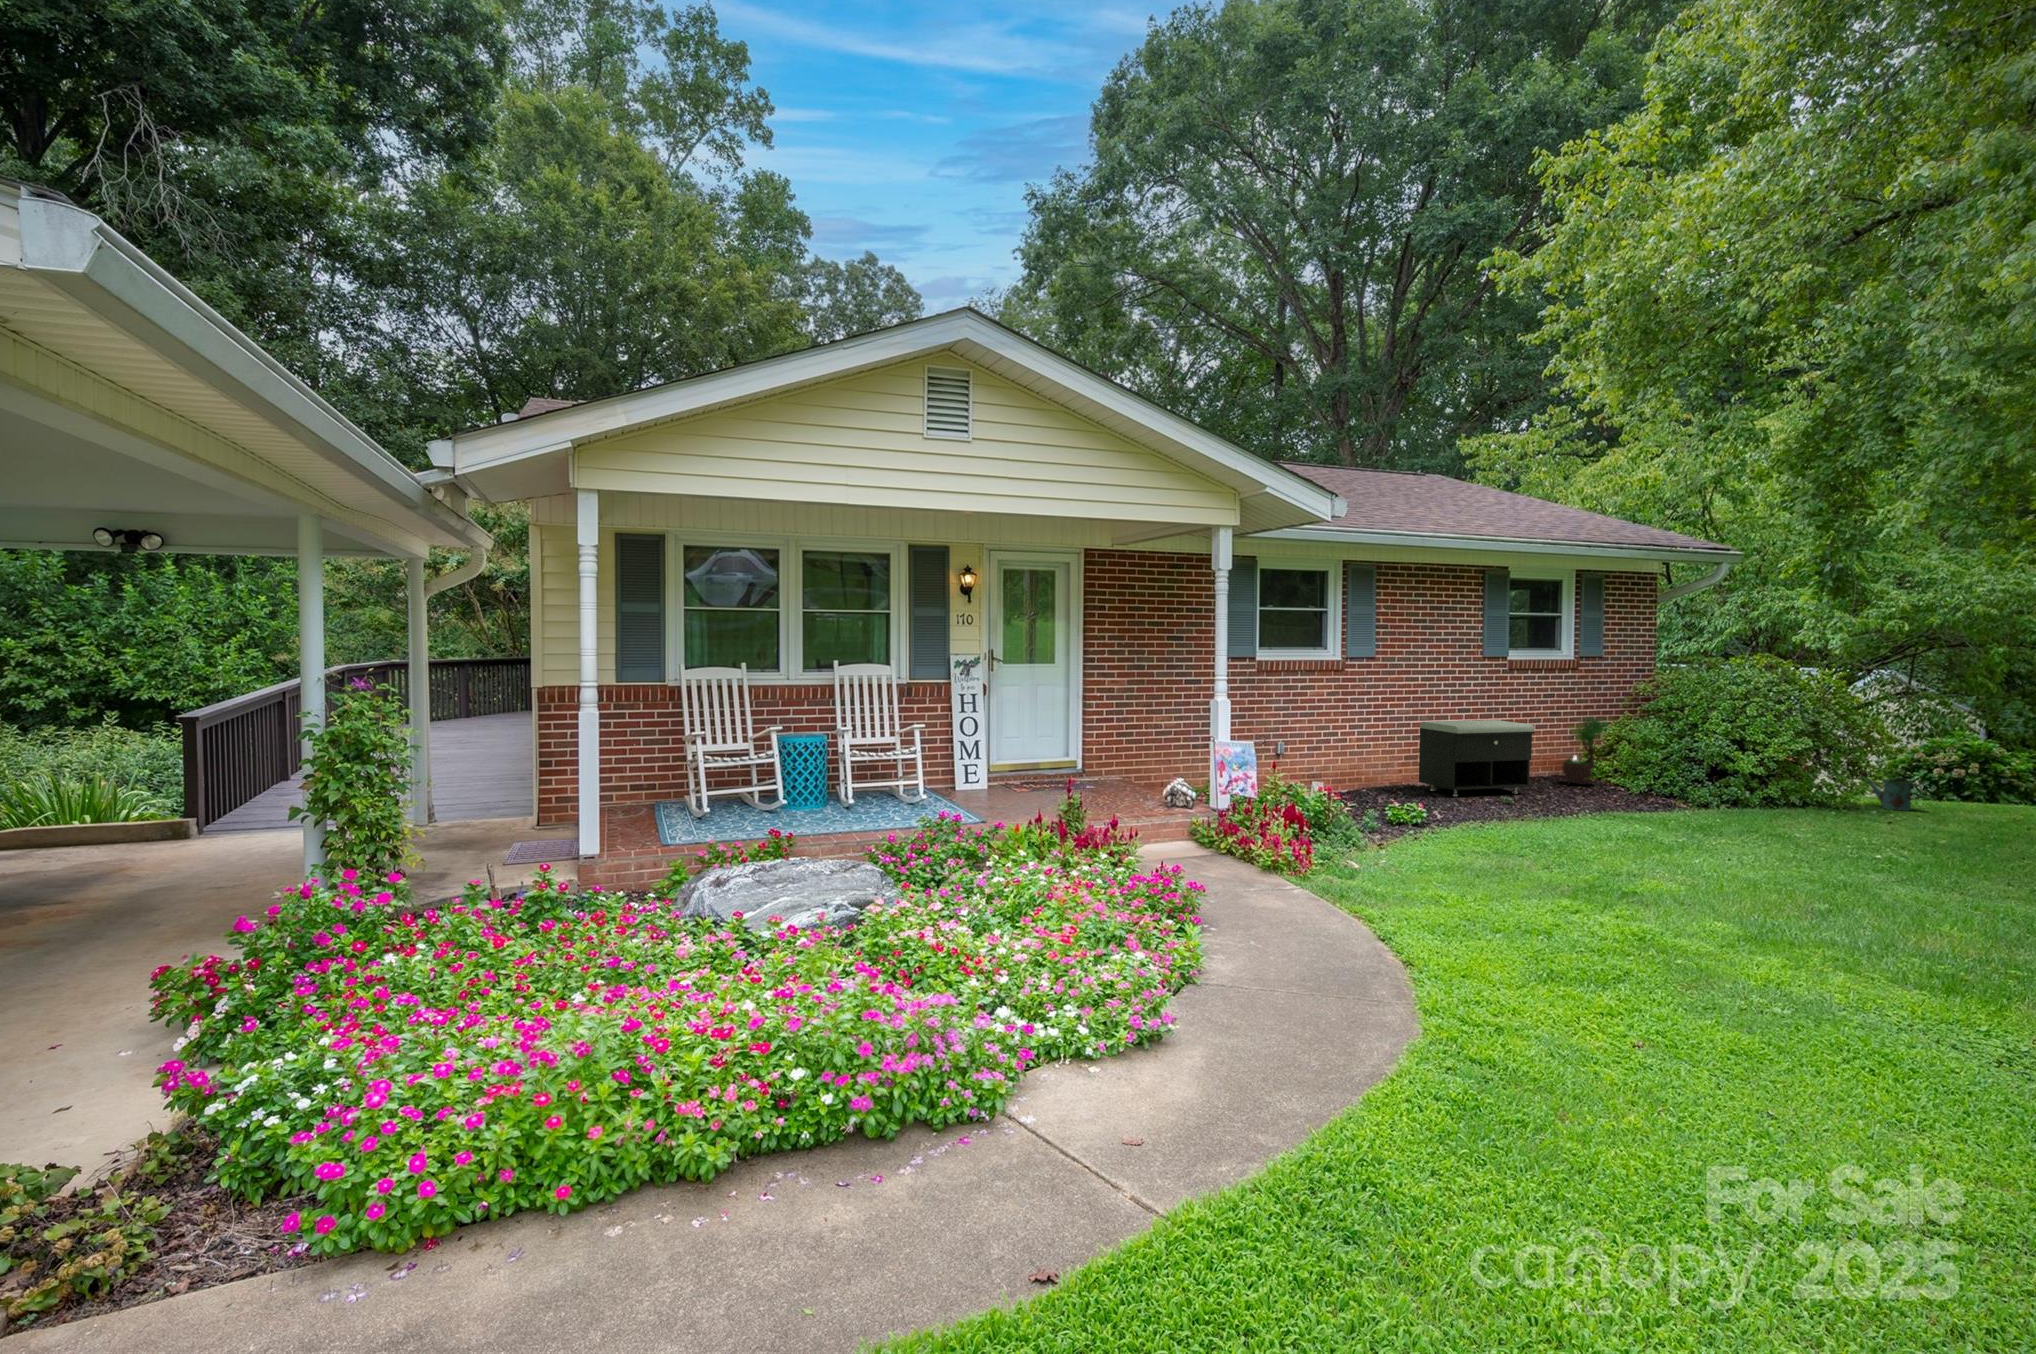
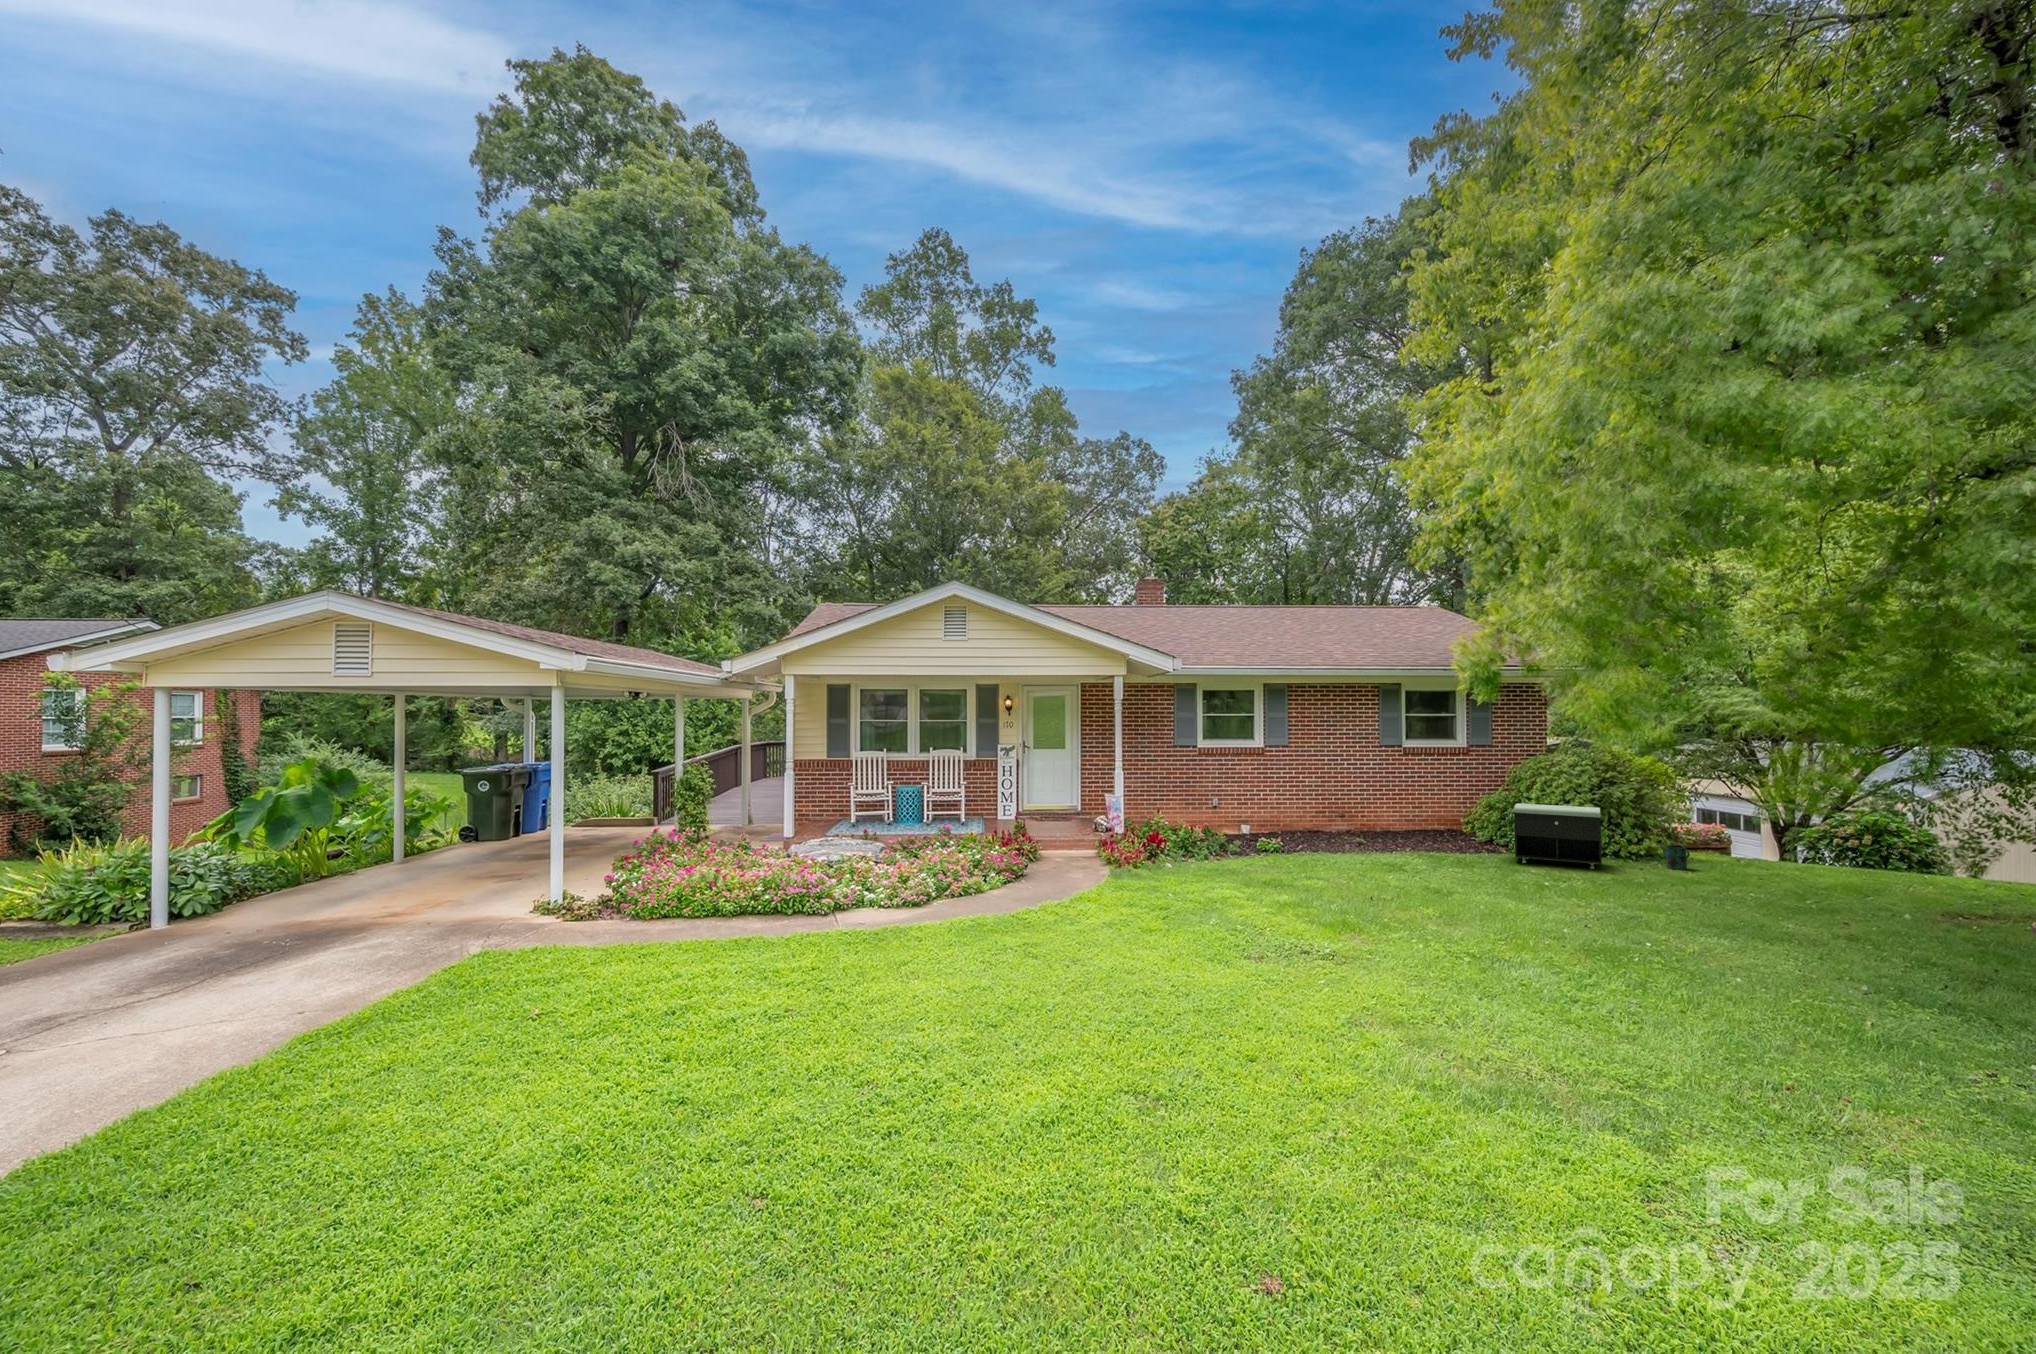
potted tree: present [1562,717,1609,784] -> none [1455,787,1489,842]
storage bench: present [1419,720,1534,796] -> present [1514,803,1602,869]

